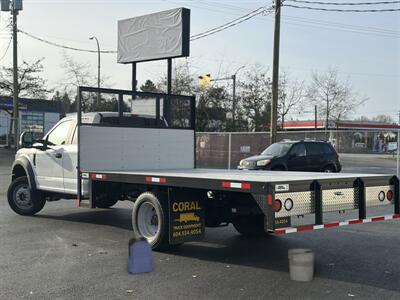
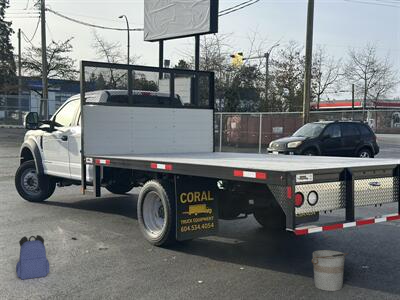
backpack: present [127,237,154,274] -> present [16,235,49,279]

